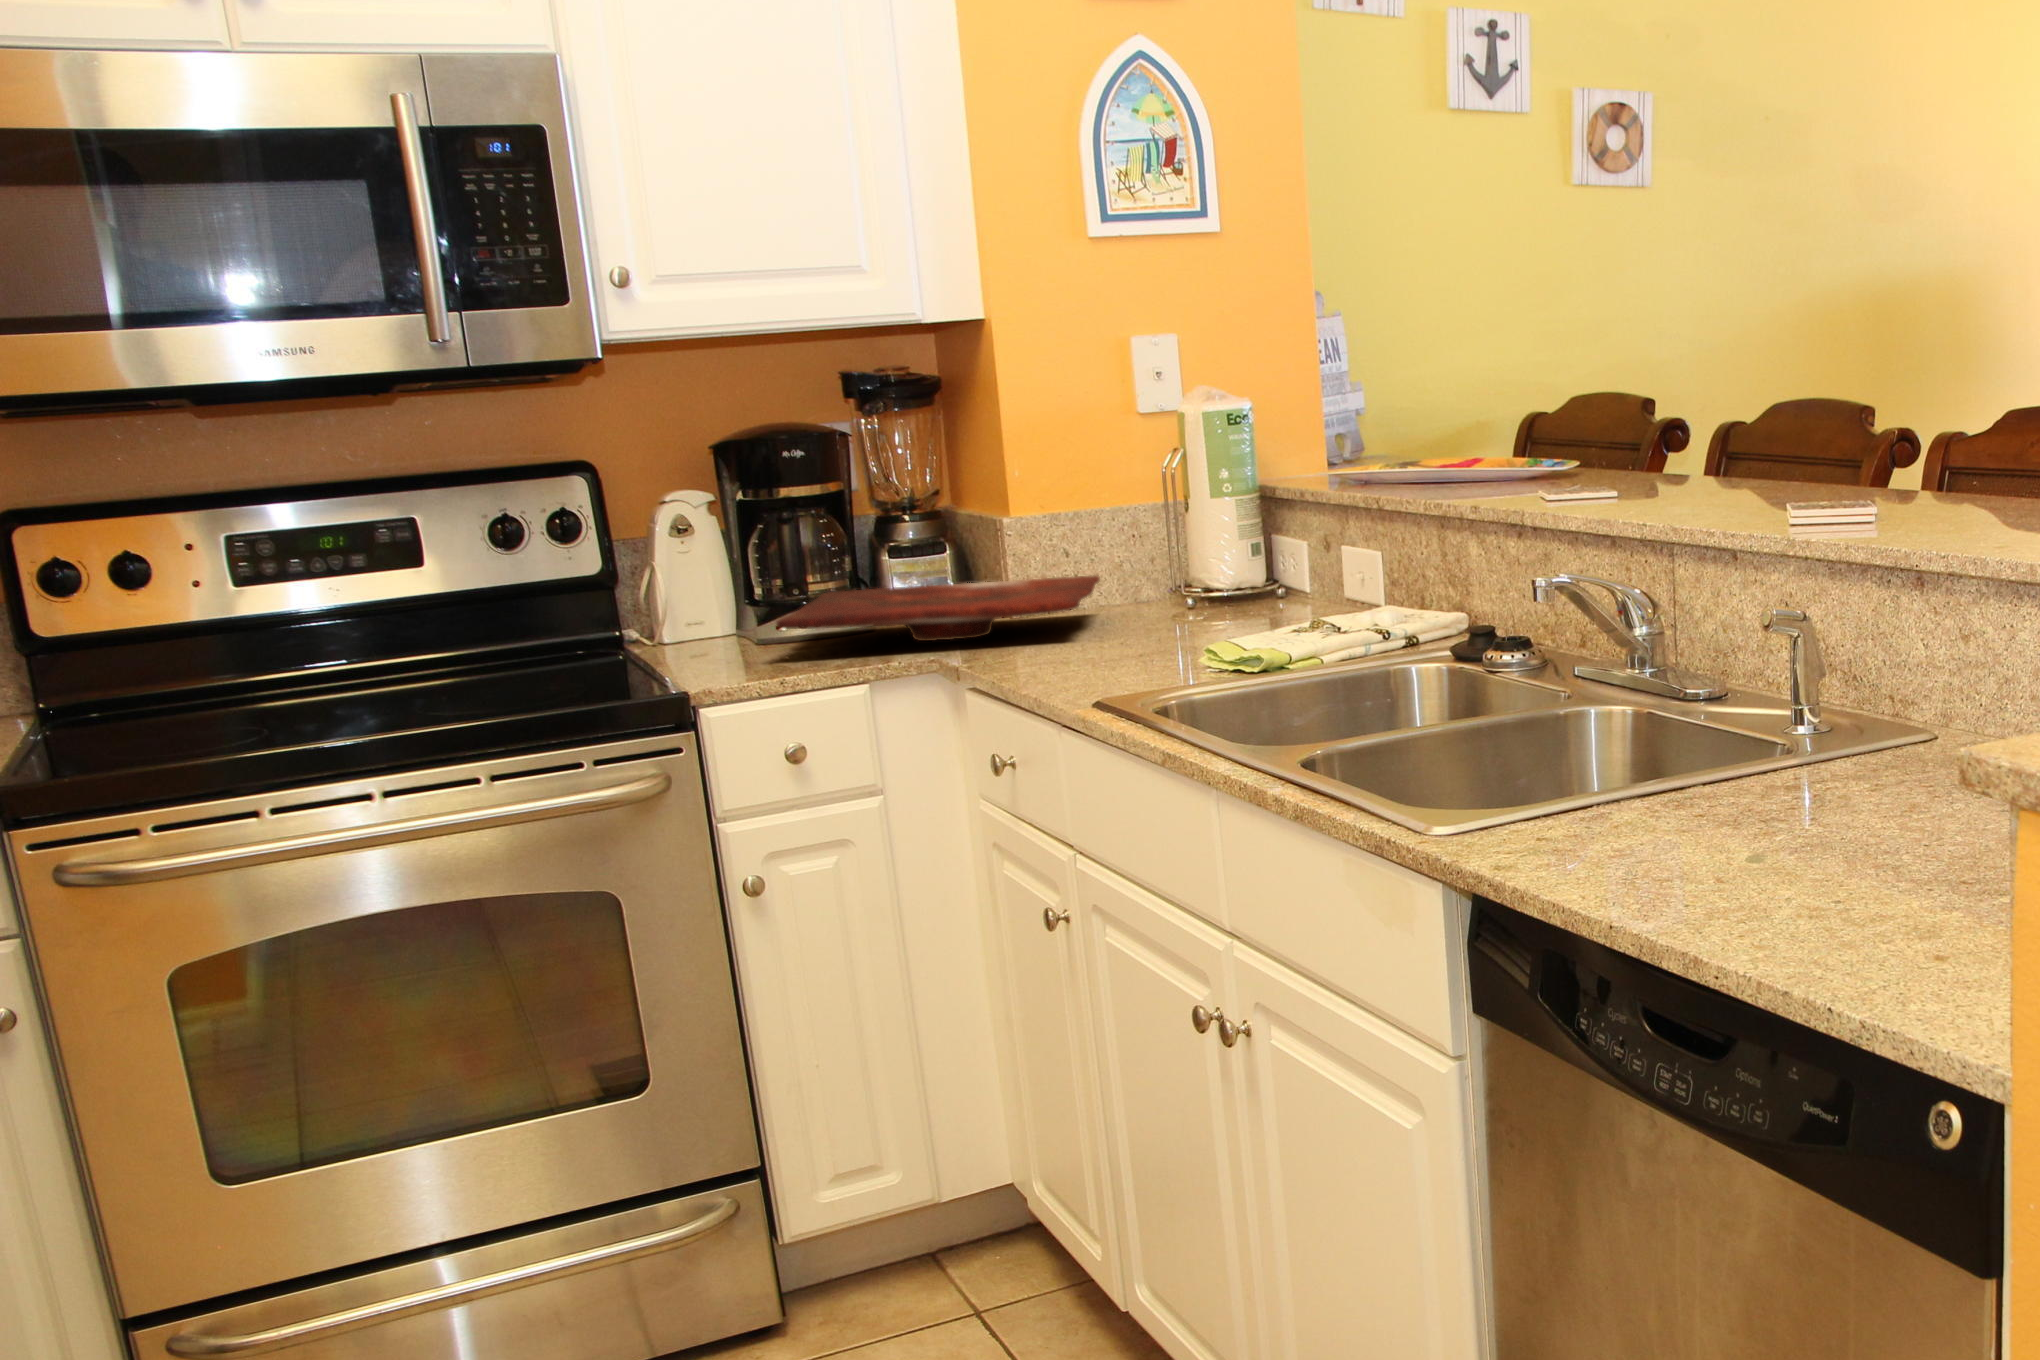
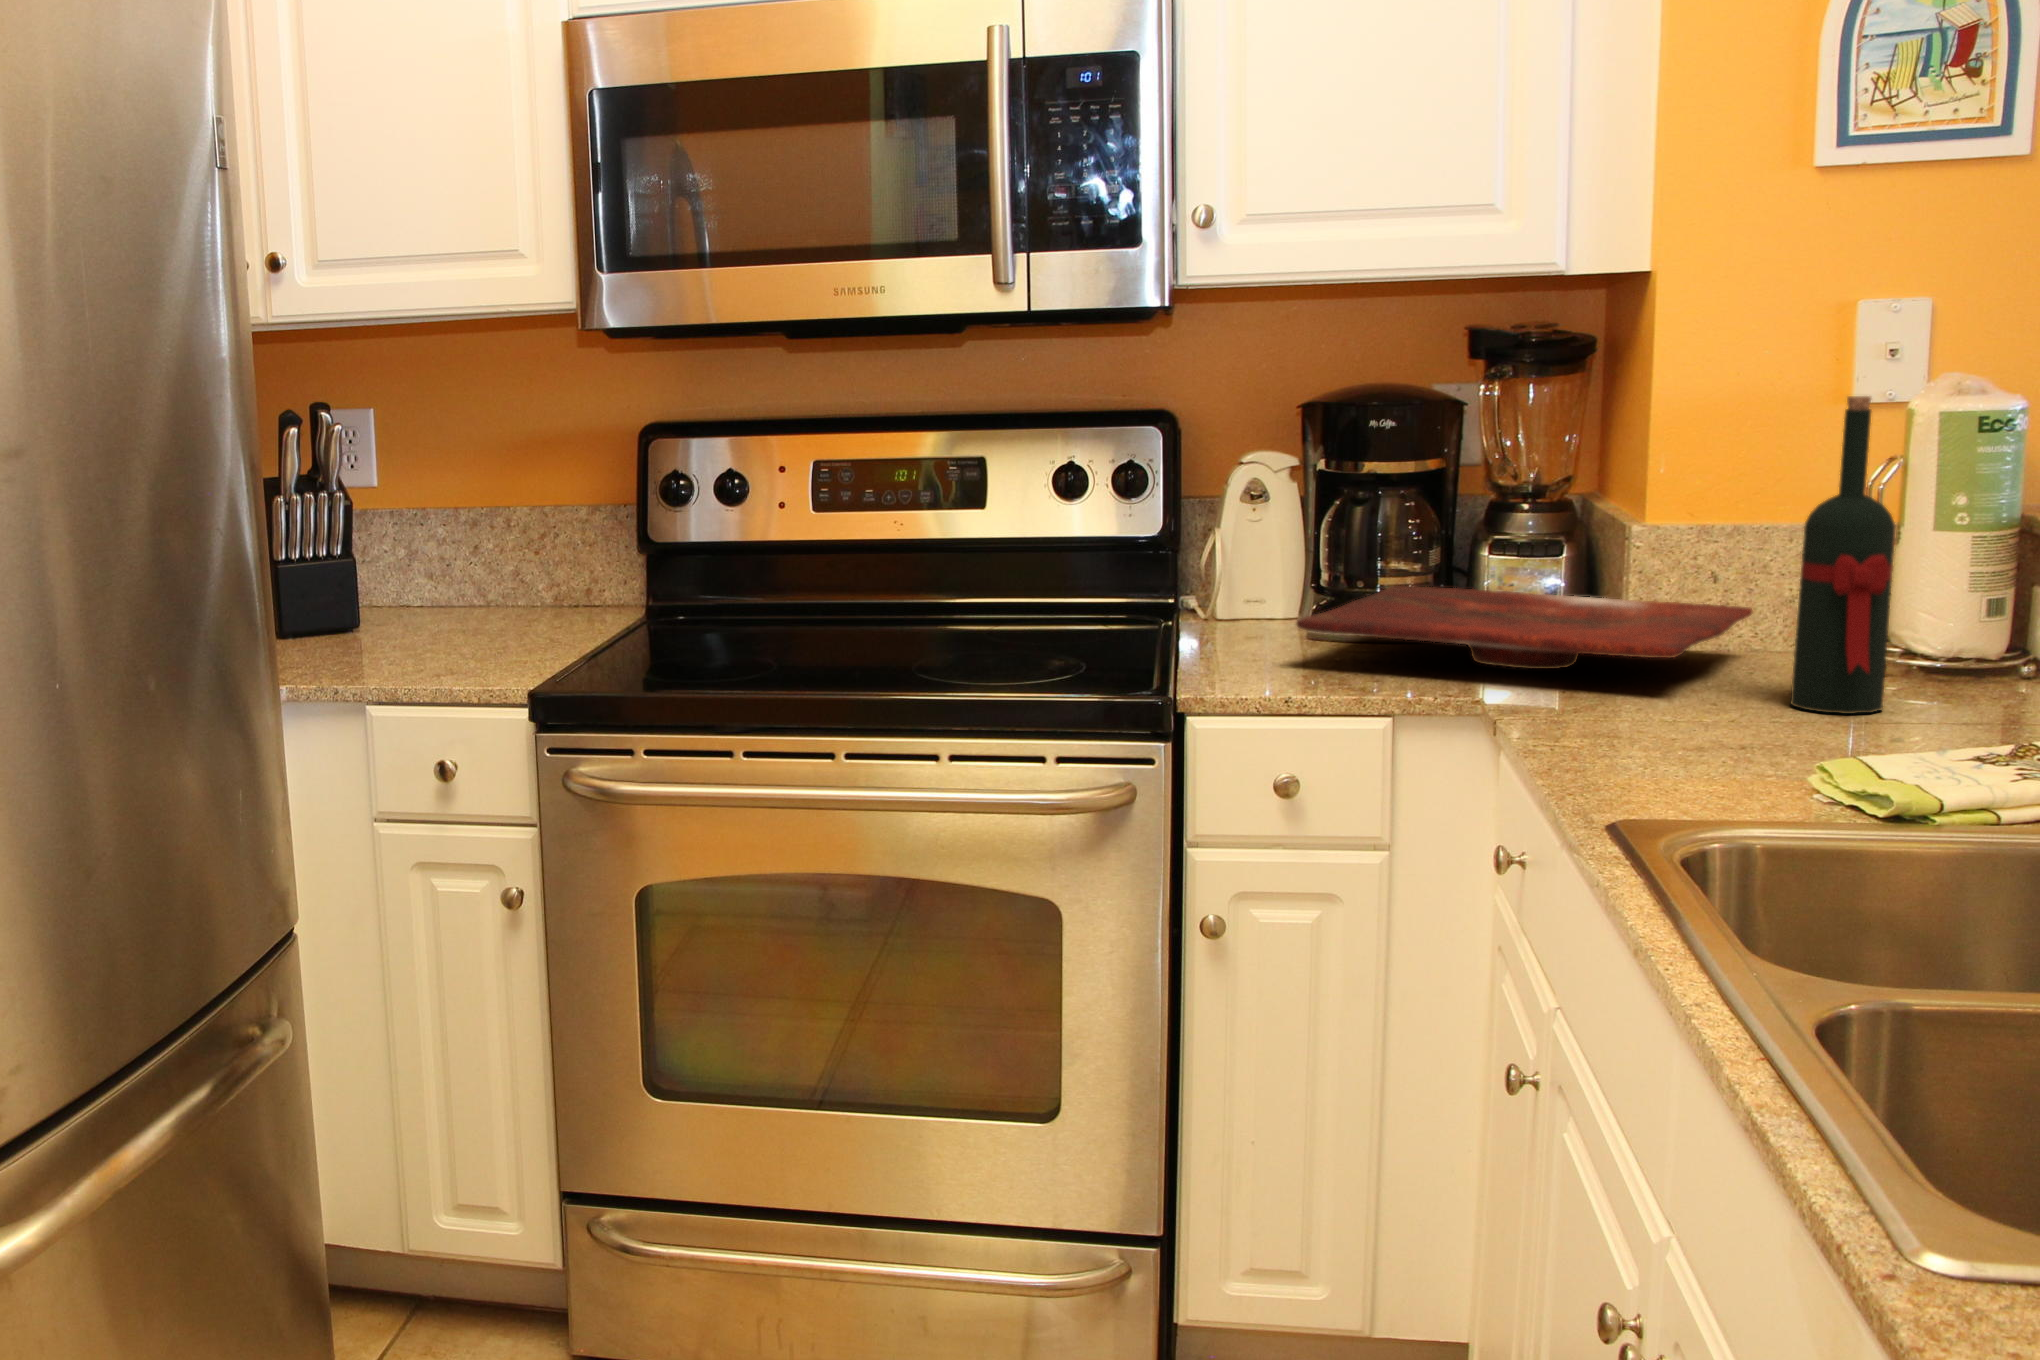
wine bottle: none [1143,403,1212,635] -> present [1791,396,1895,714]

